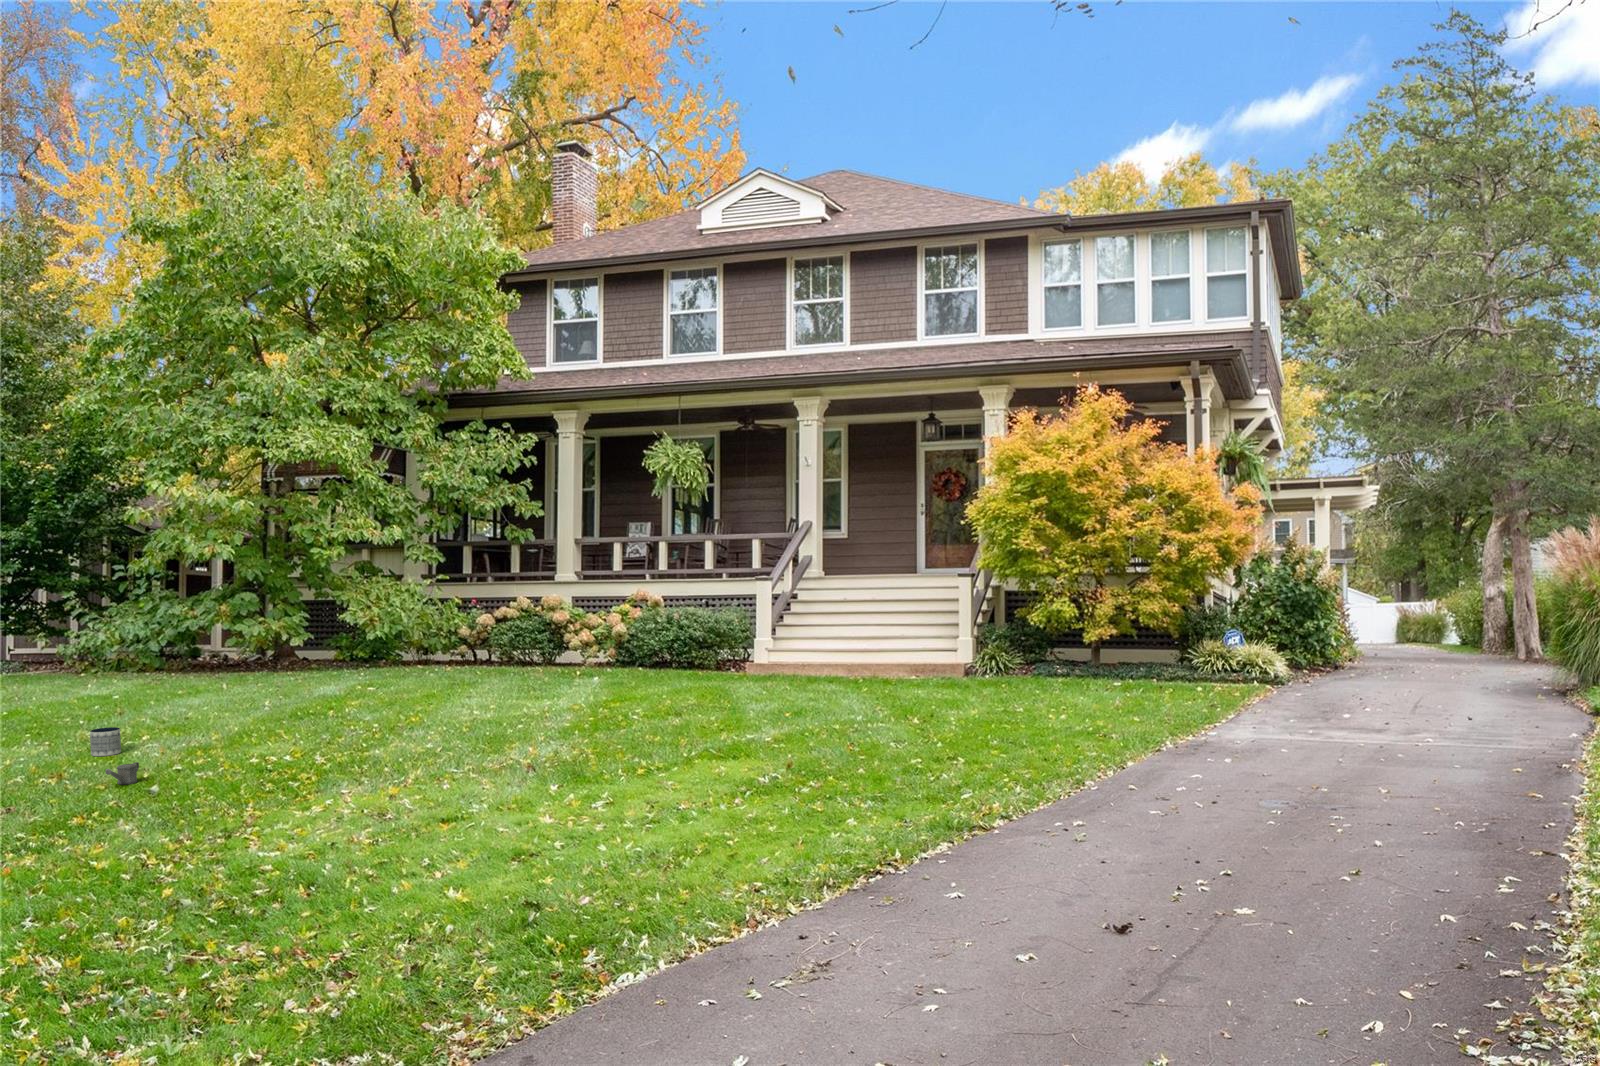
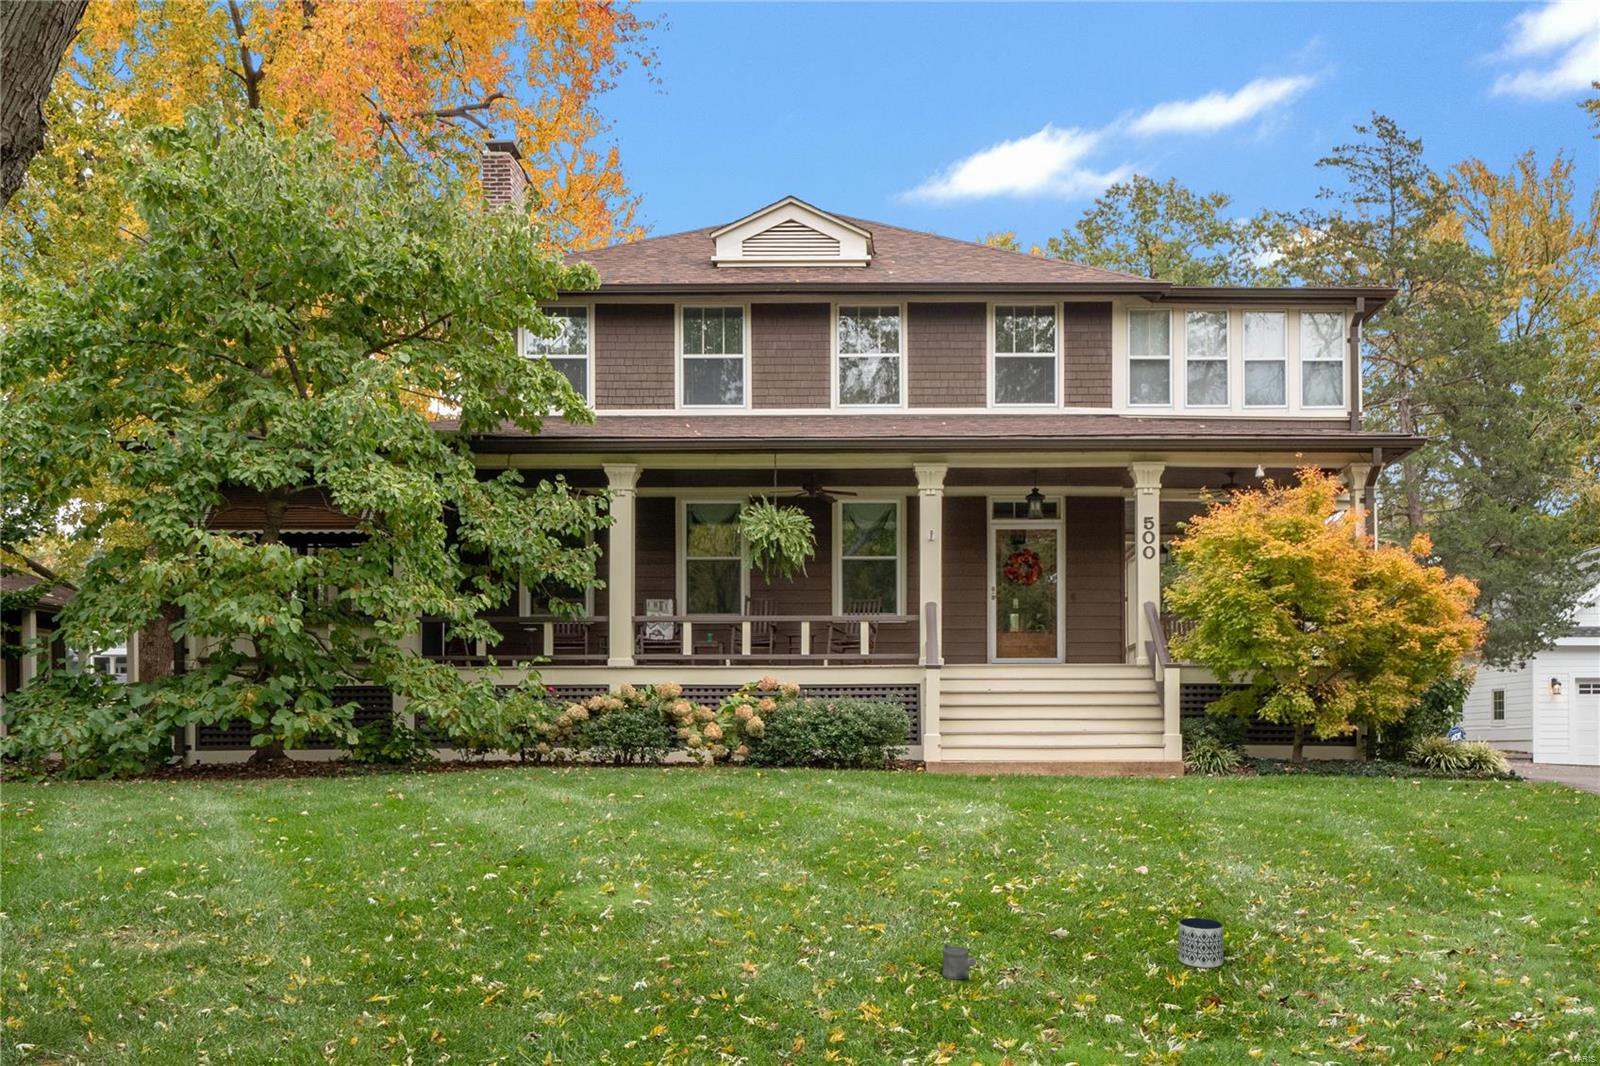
planter: present [90,727,121,756] -> present [1179,918,1223,968]

